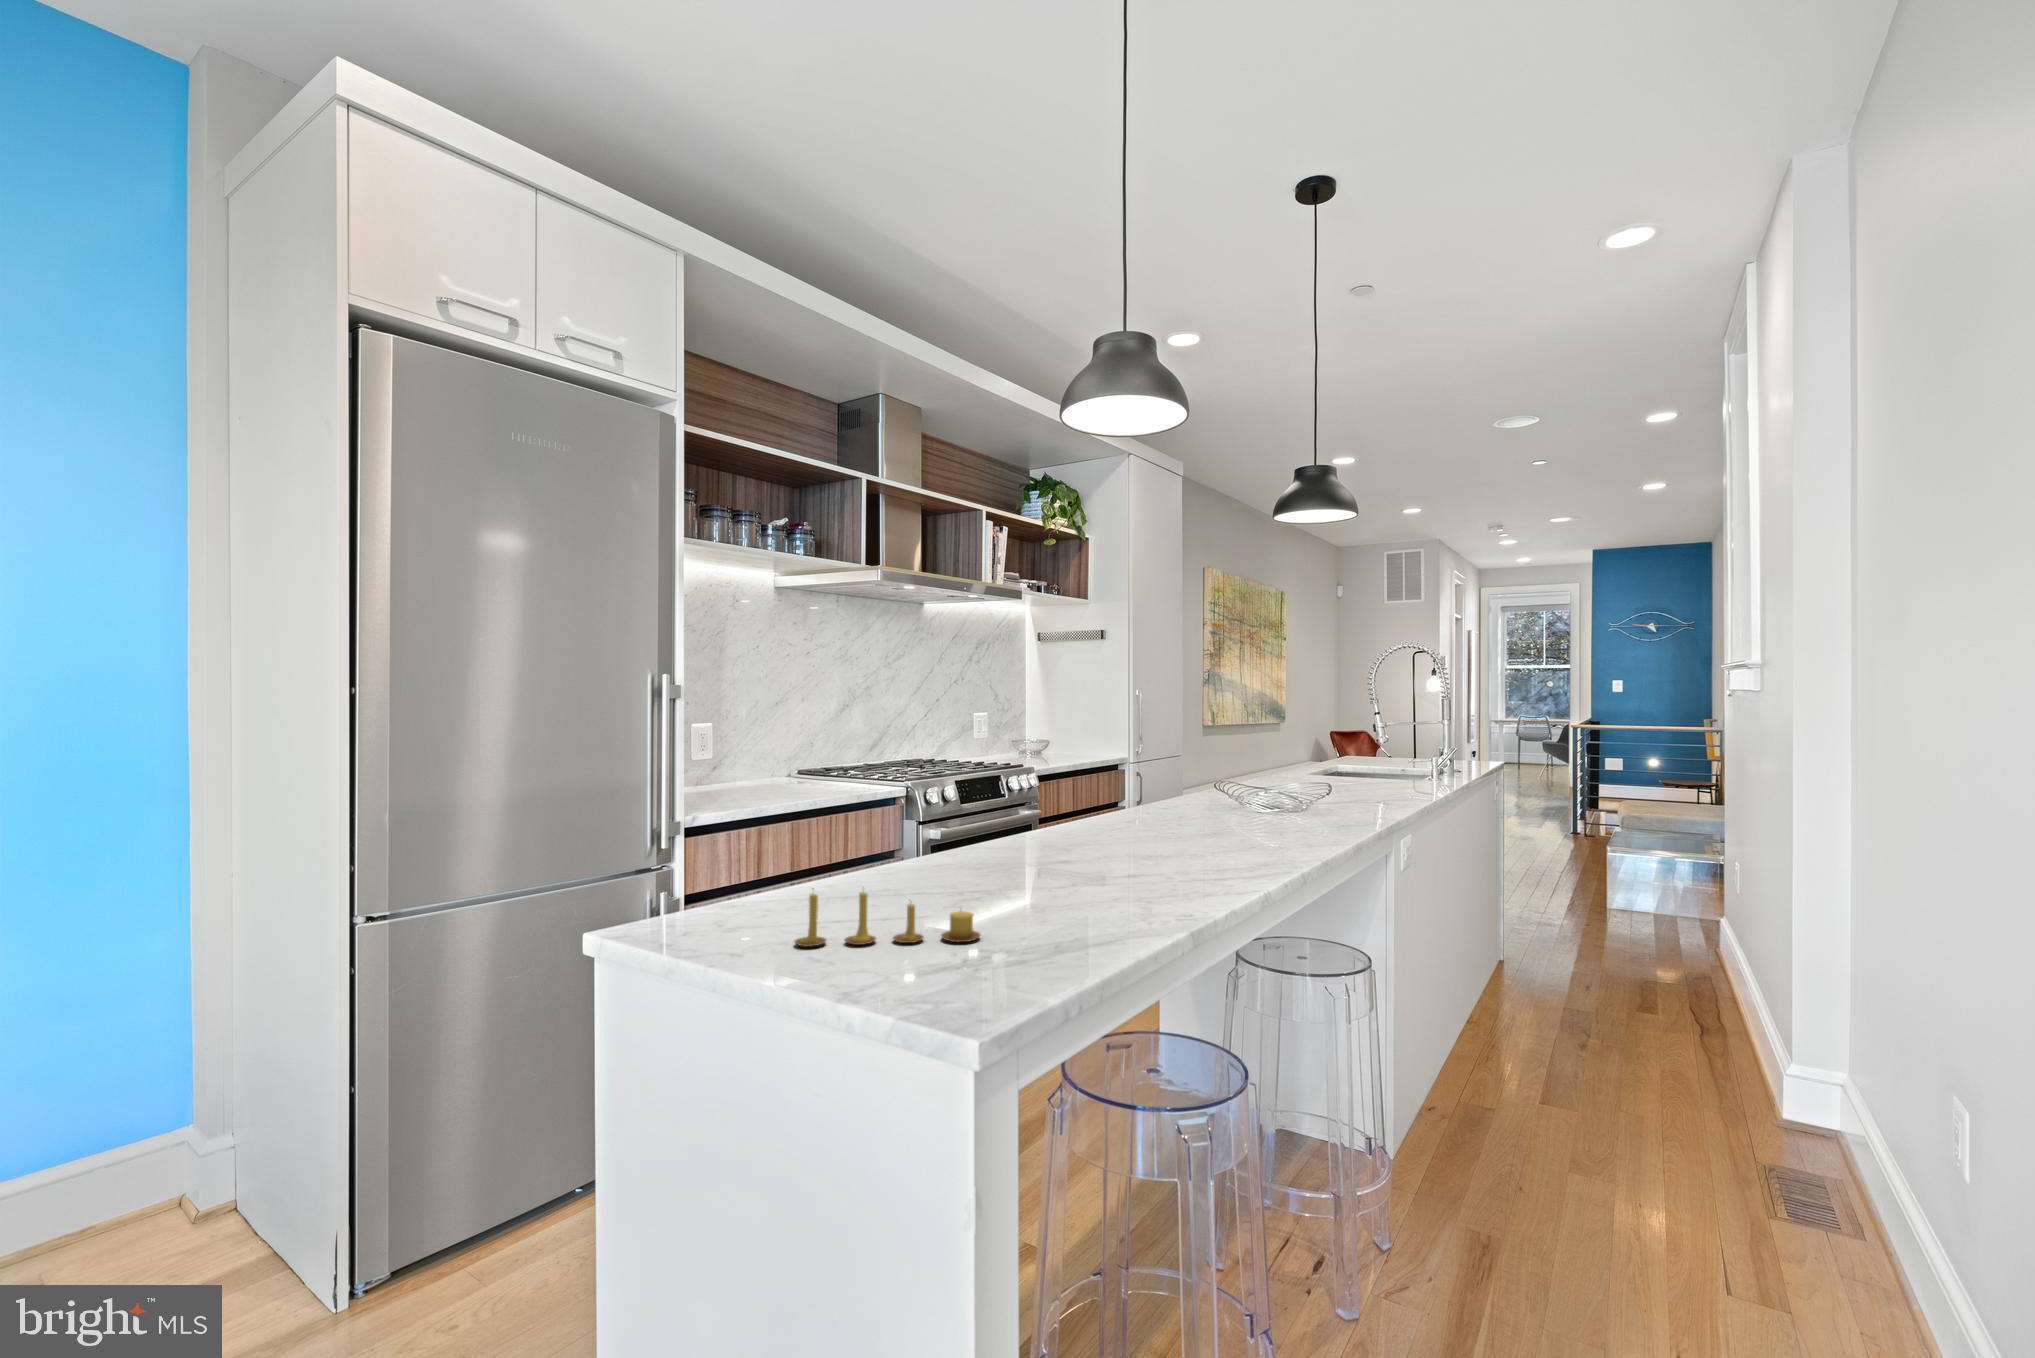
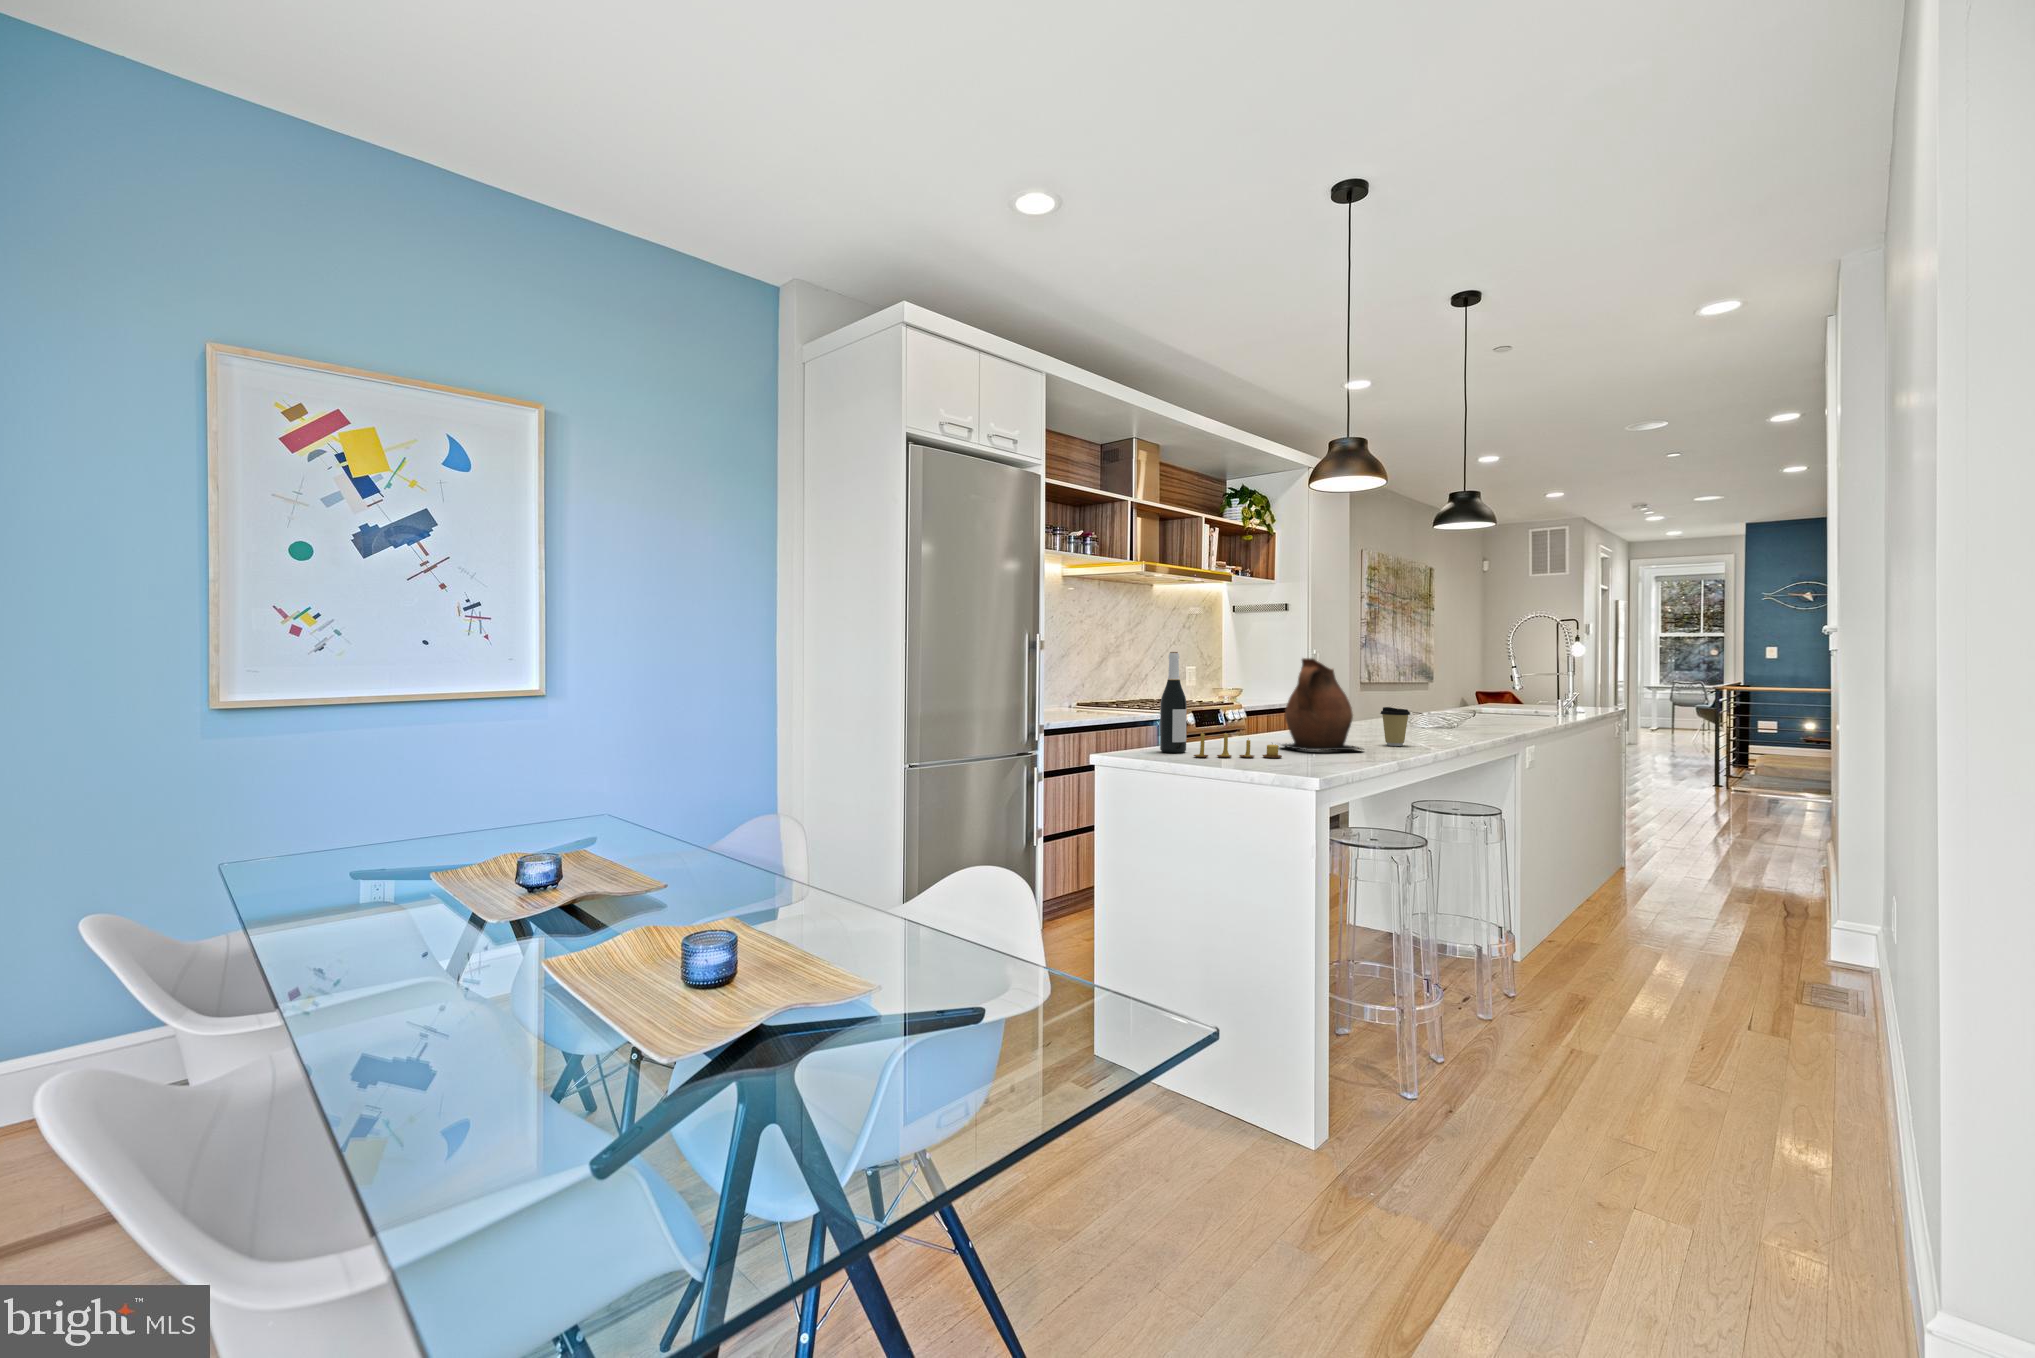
wine bottle: none [749,716,804,927] -> present [1160,652,1187,753]
ceramic pitcher: none [995,726,1156,911] -> present [1282,658,1364,751]
coffee cup: none [1189,808,1240,880] -> present [1380,707,1410,746]

